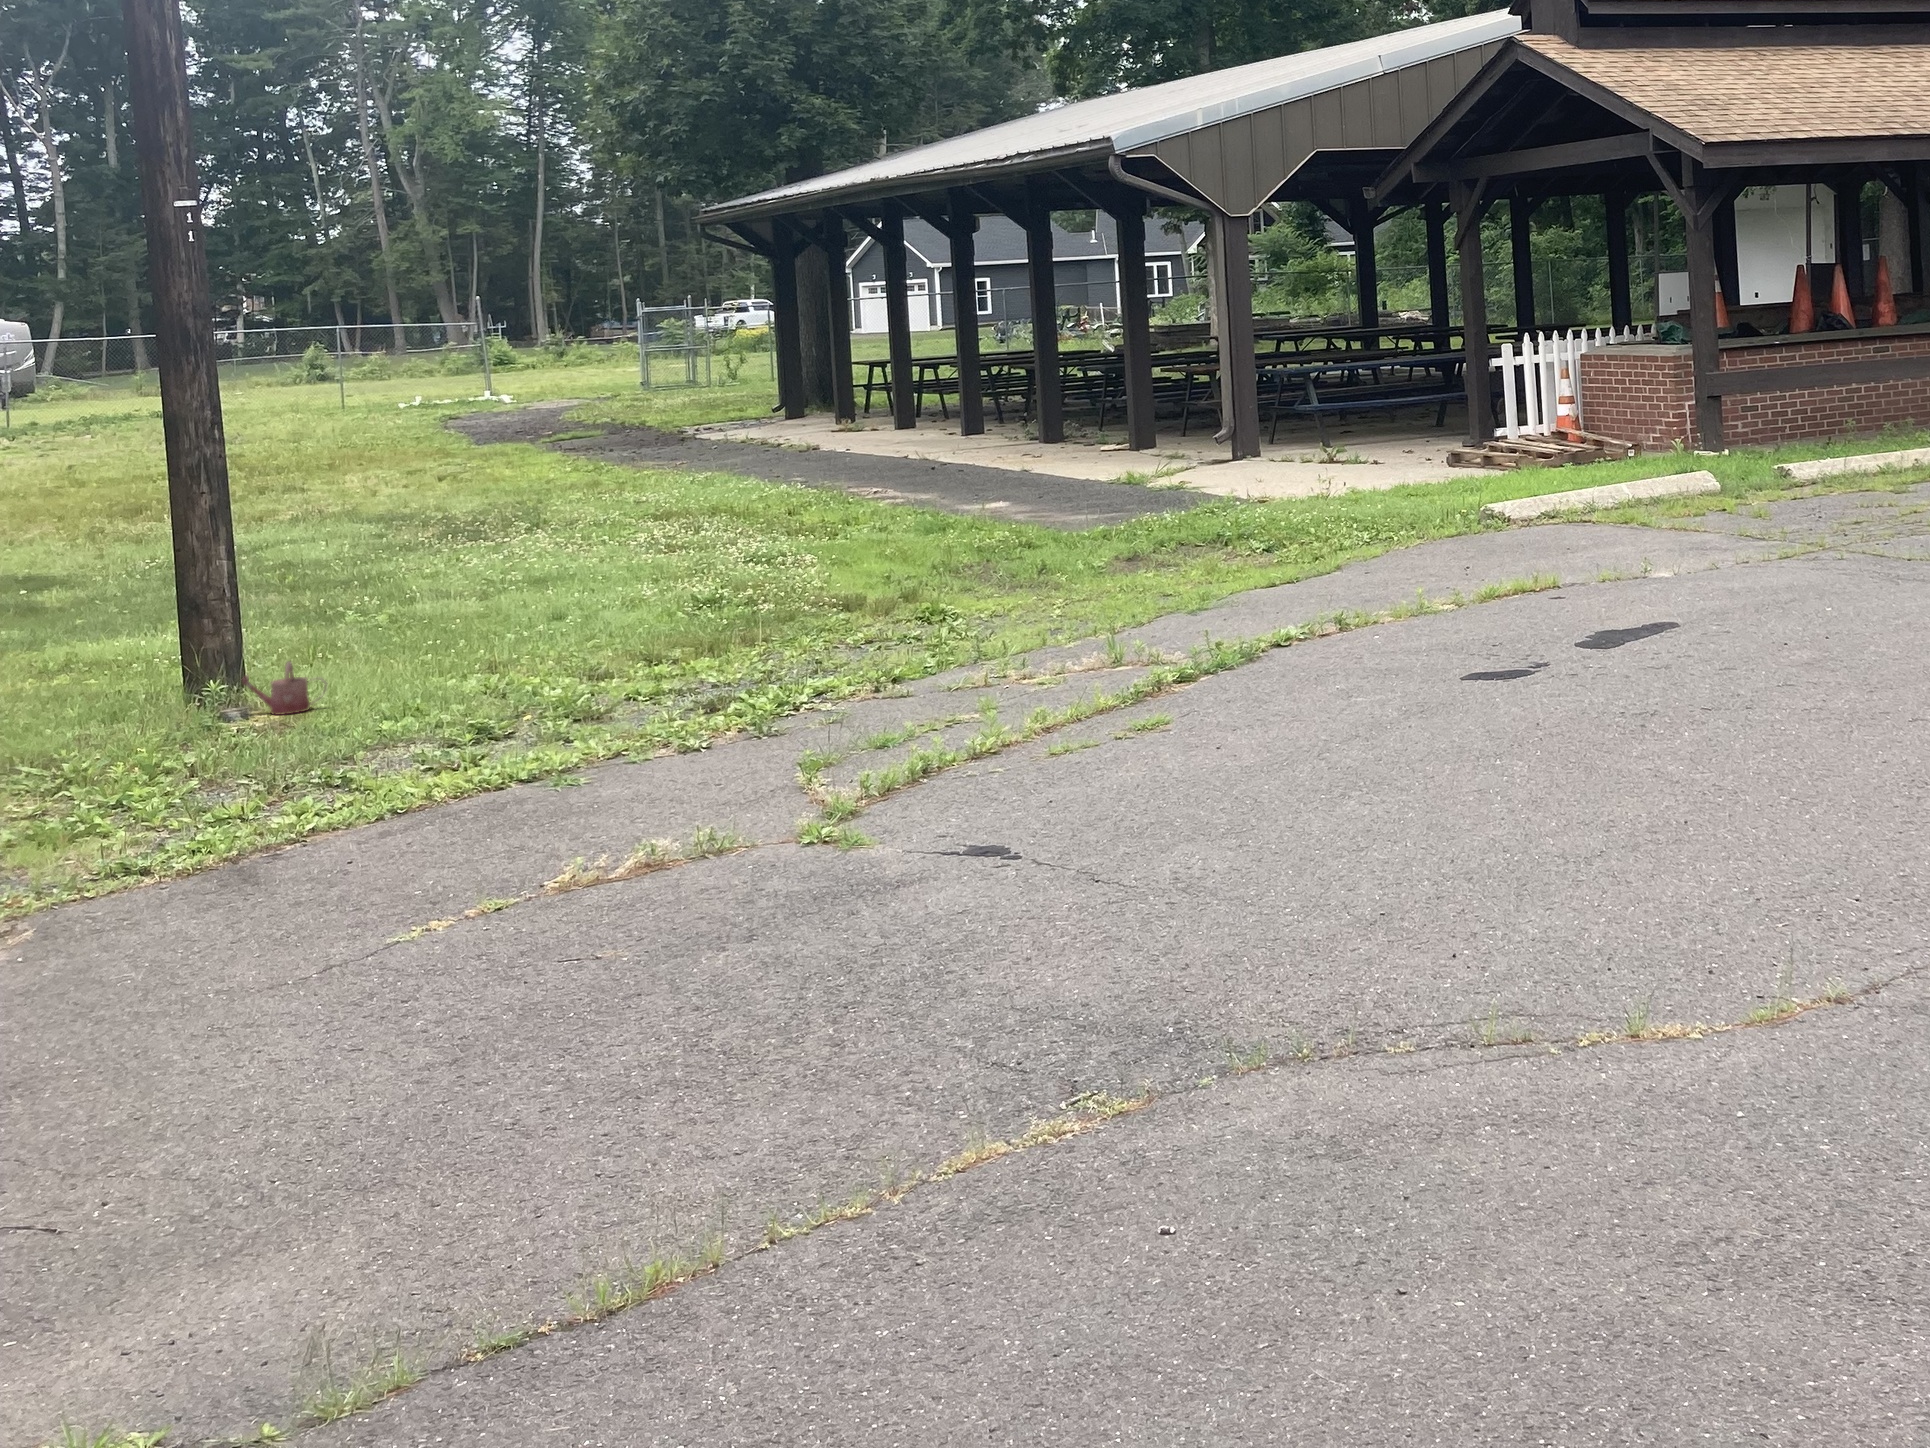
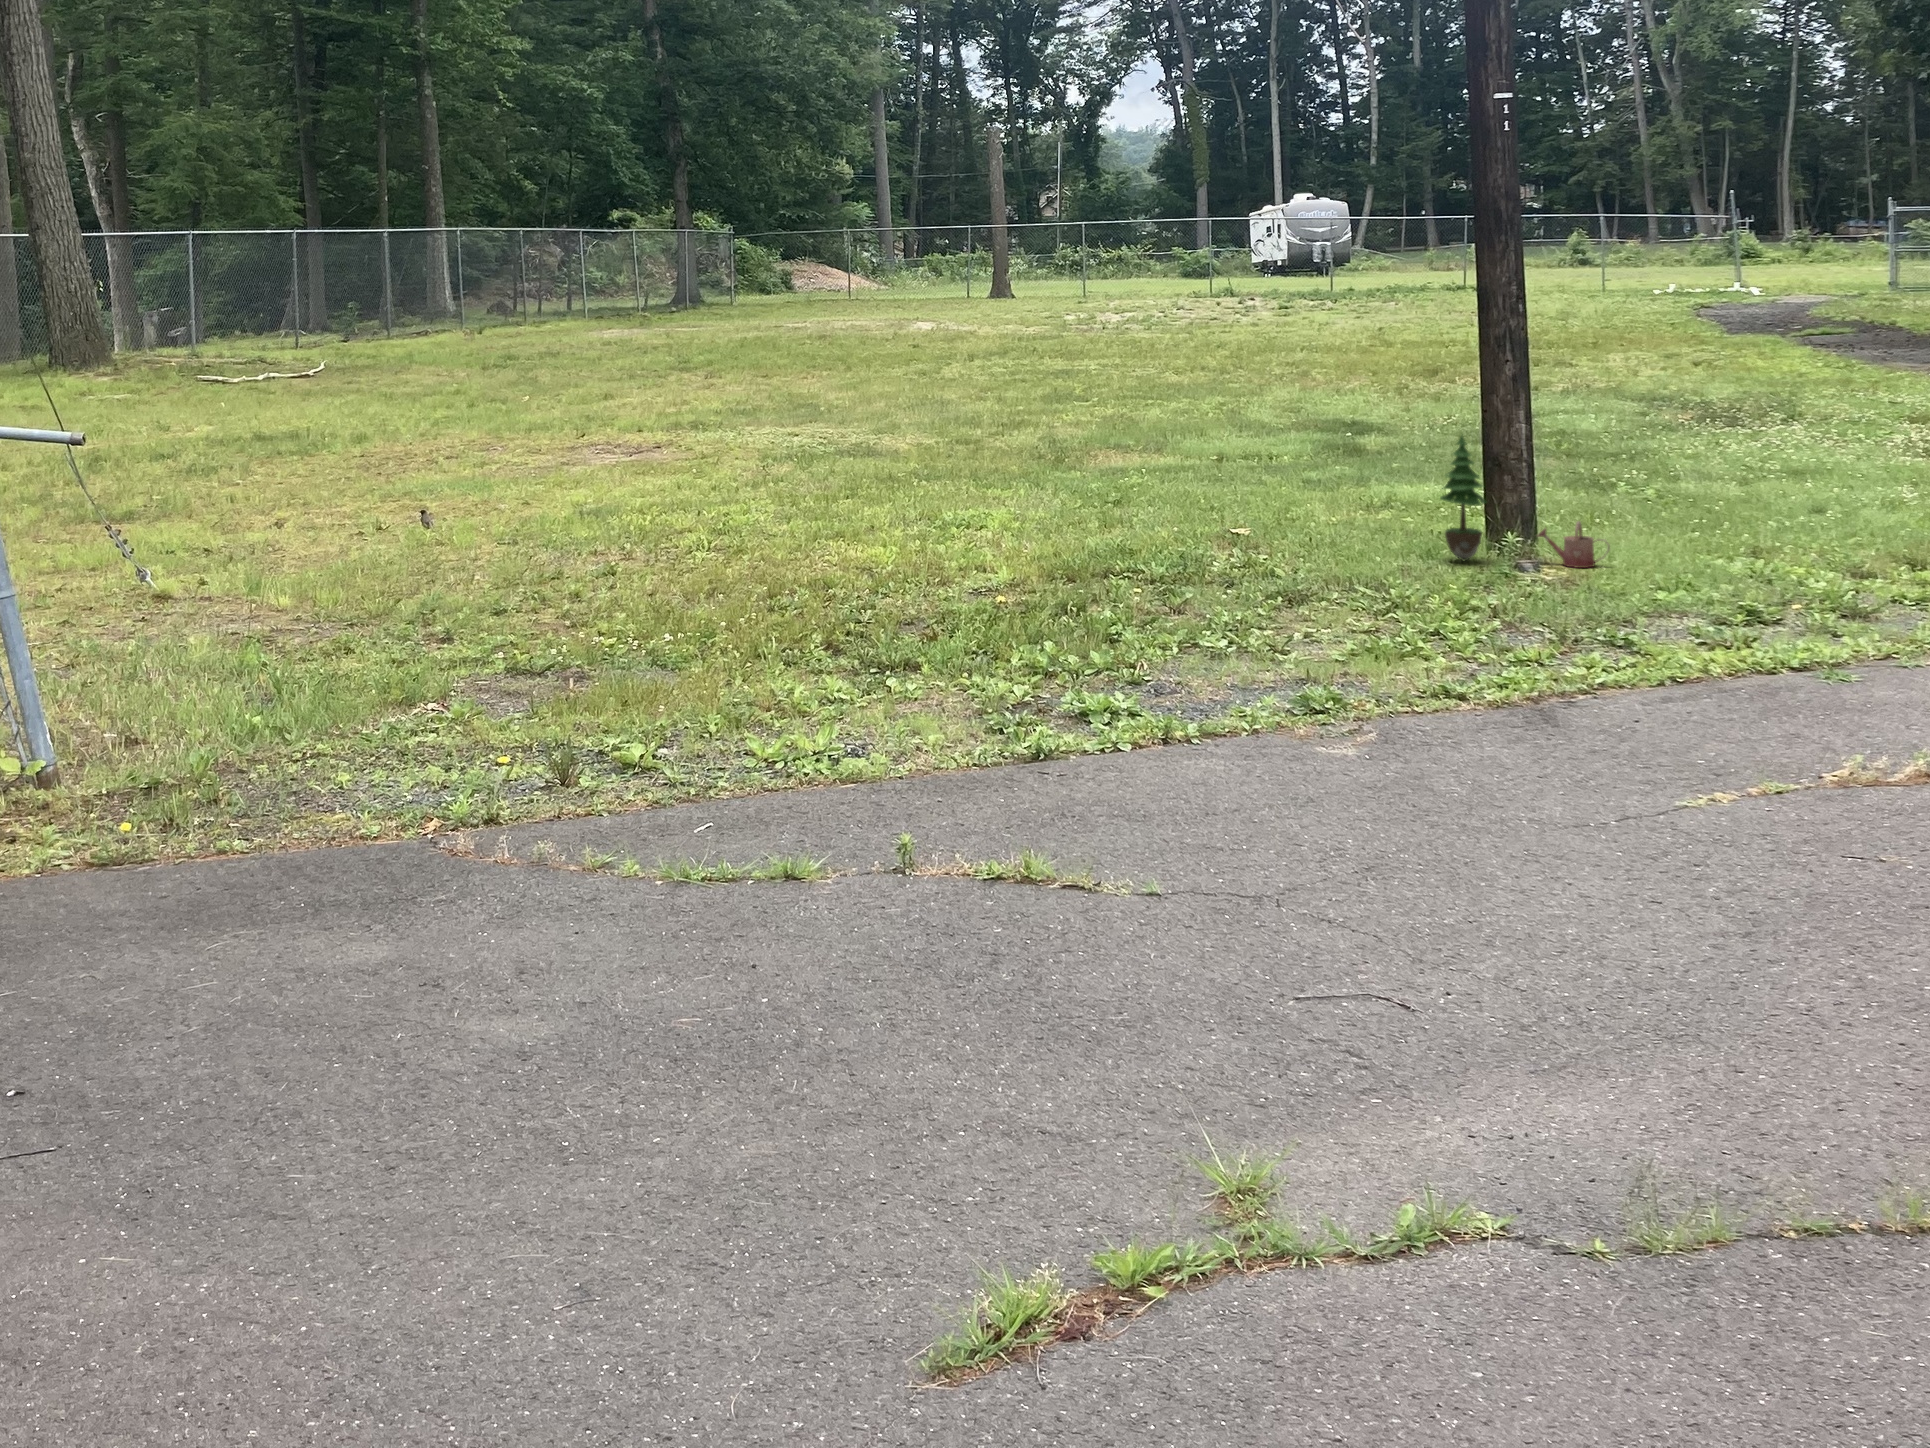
potted tree: none [106,576,171,729] -> present [1440,436,1486,561]

